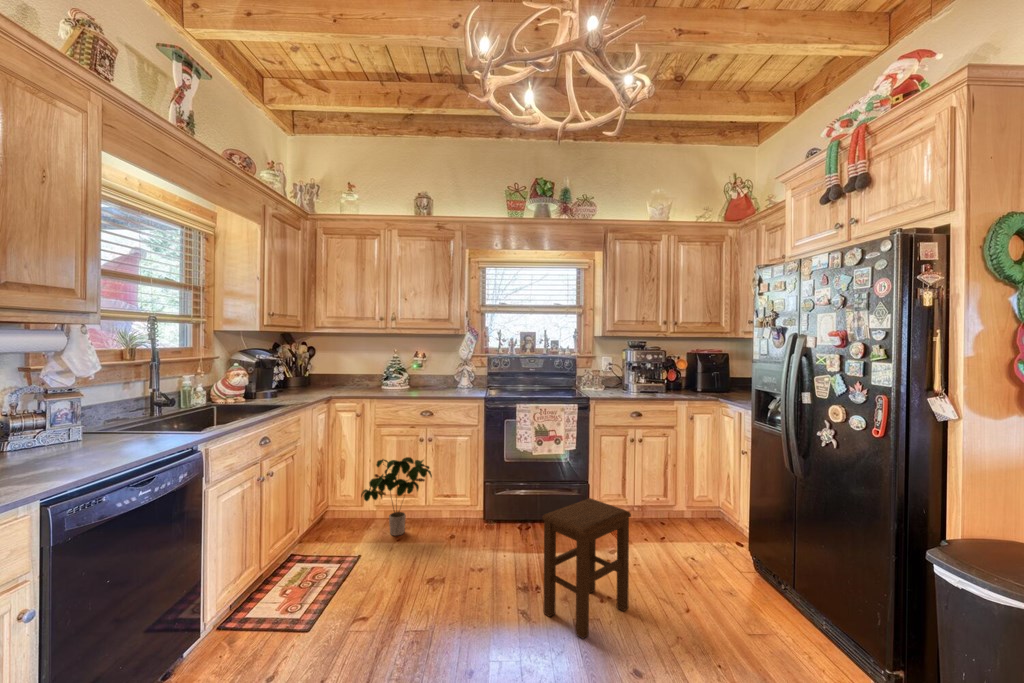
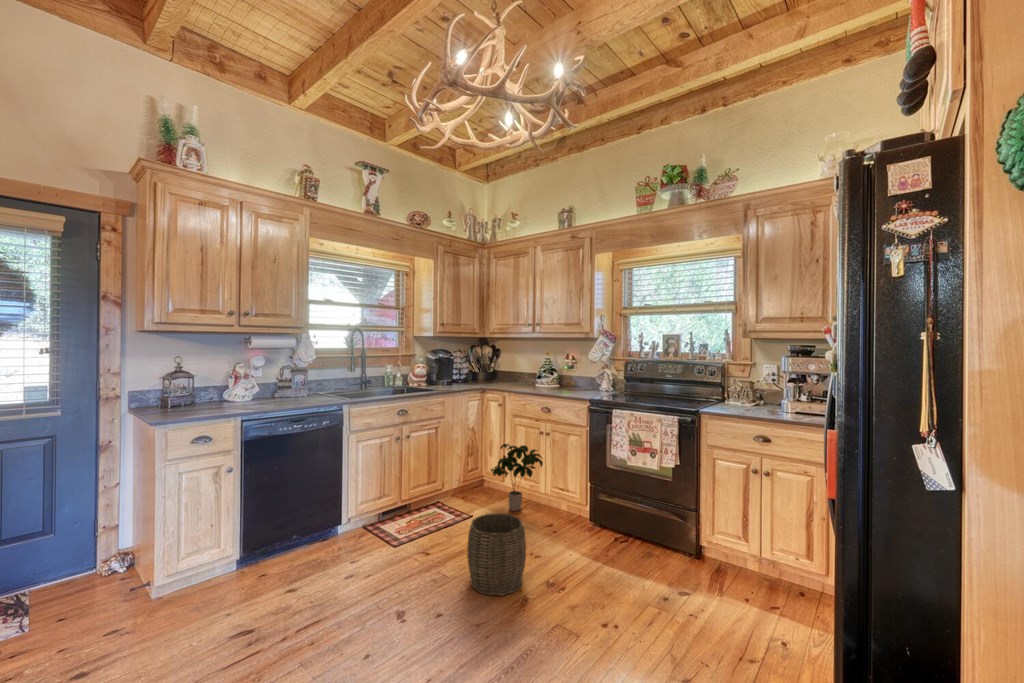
stool: present [542,498,631,639] -> none [540,510,624,640]
woven basket: none [445,532,512,630] -> present [467,513,526,596]

